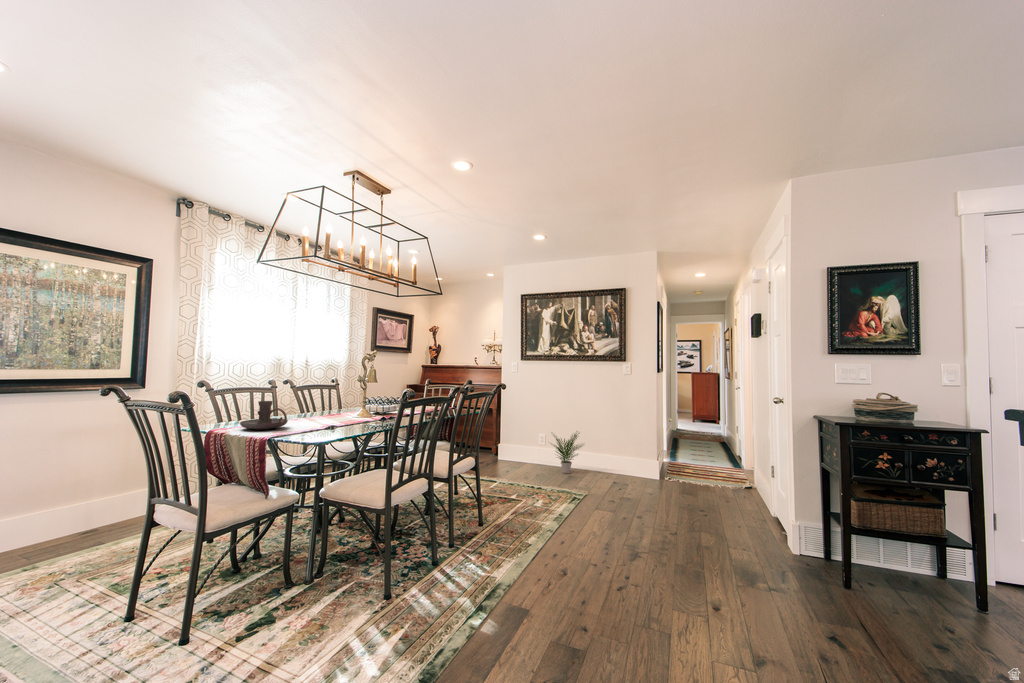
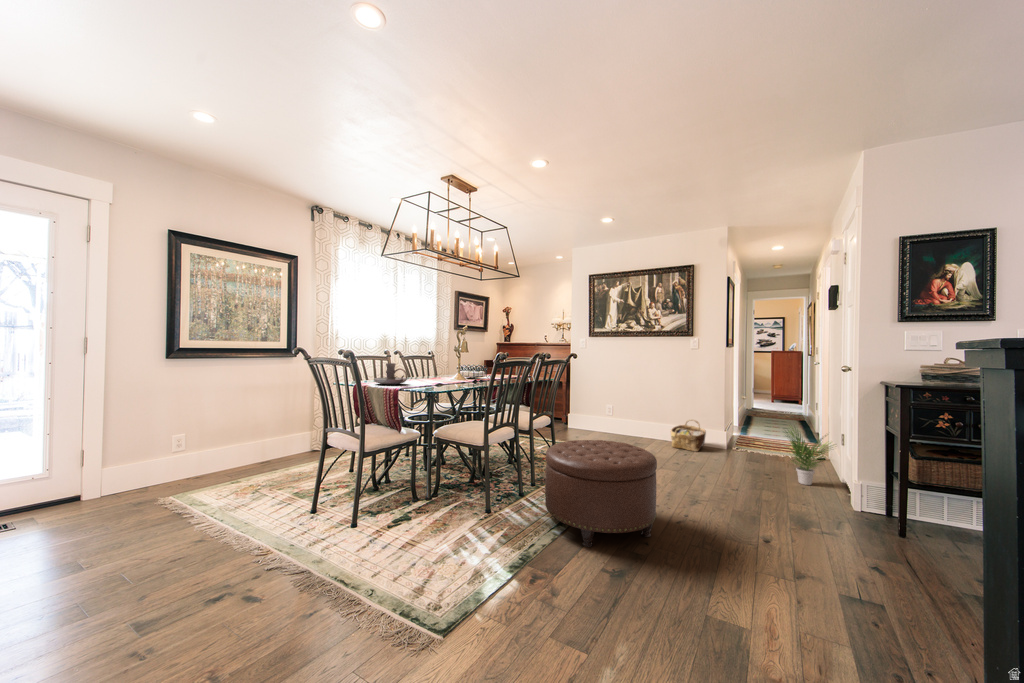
potted plant: present [554,431,583,474] -> present [787,428,830,485]
woven basket: none [604,450,640,486] -> present [671,420,706,451]
ottoman: none [462,493,596,643] -> present [545,440,657,547]

